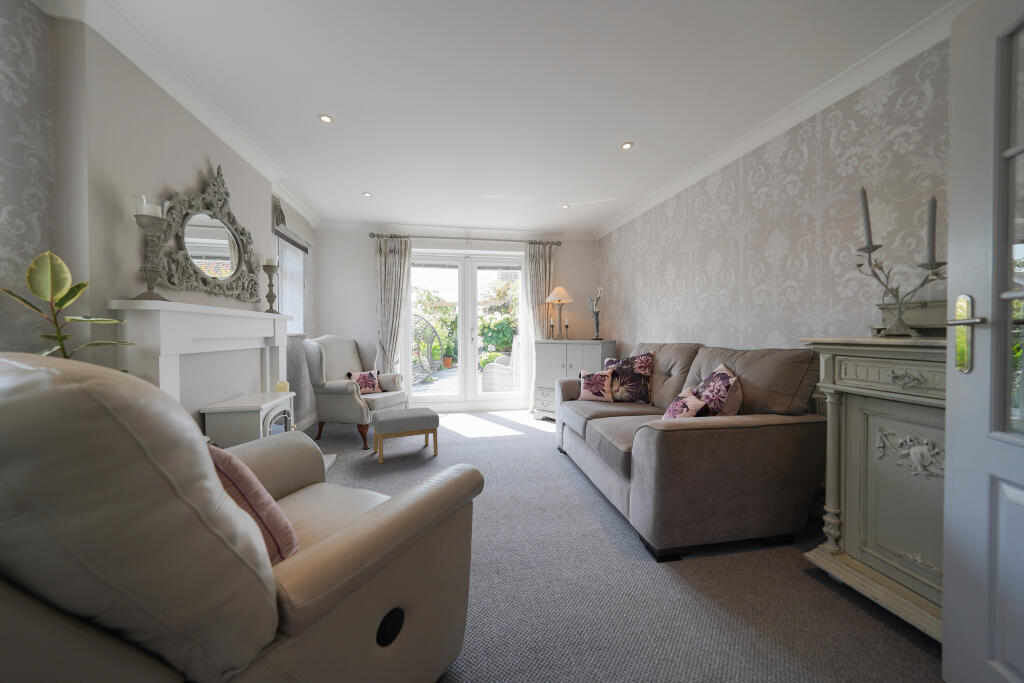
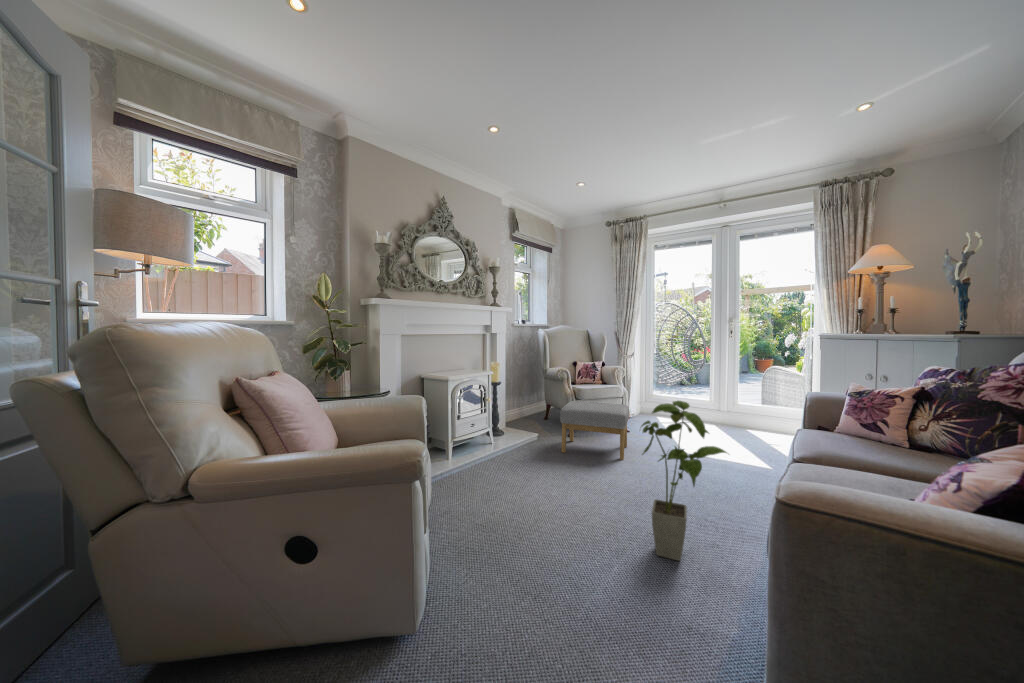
house plant: none [508,390,564,502] -> present [641,401,727,561]

